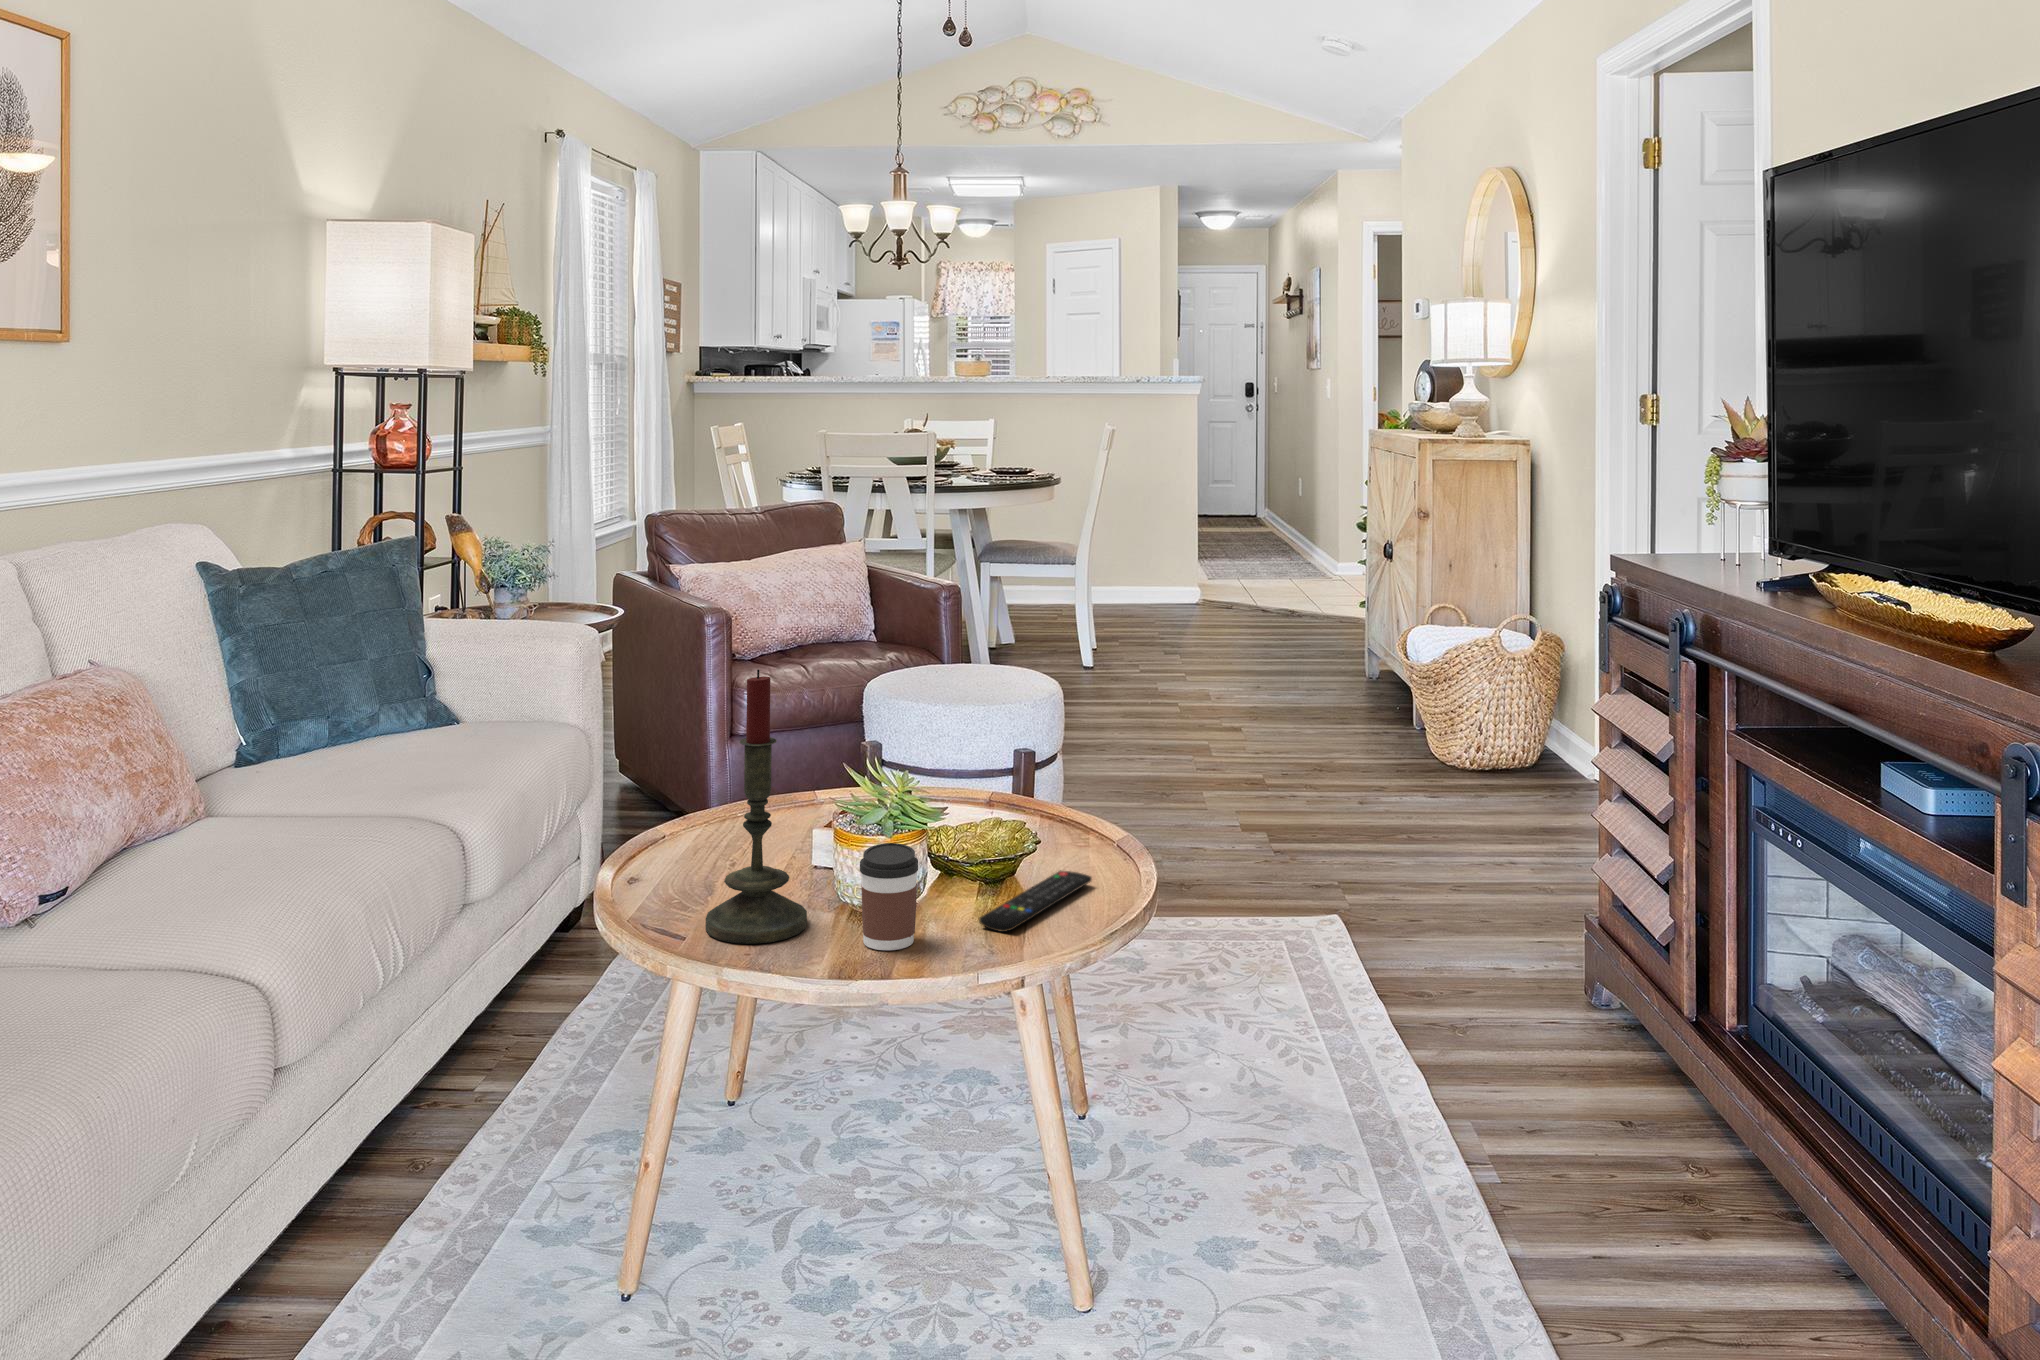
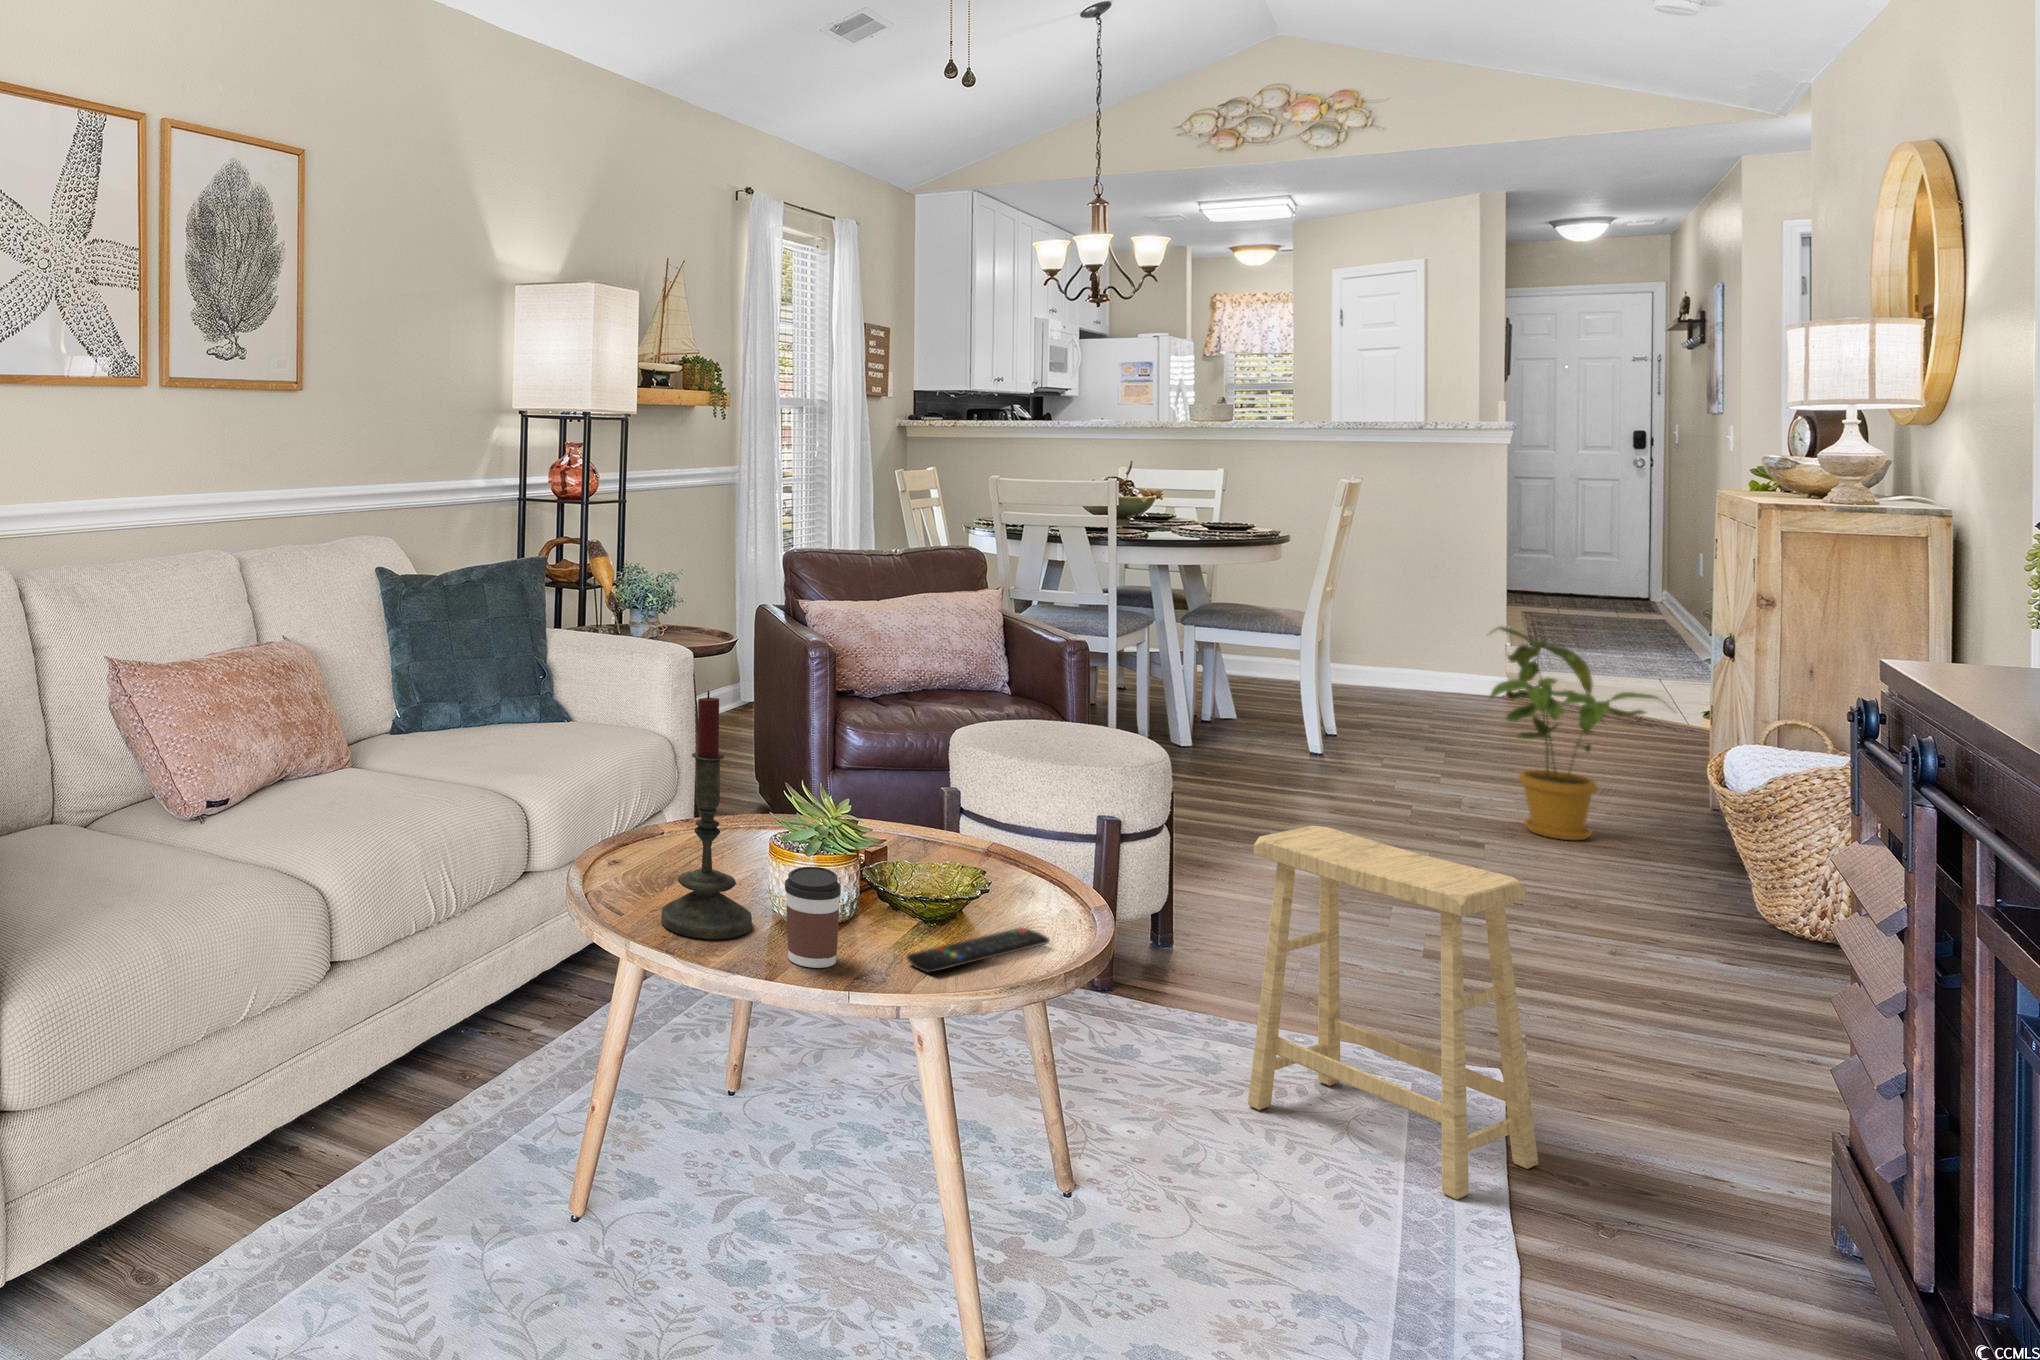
house plant: none [1250,545,1387,723] -> present [1490,626,1659,840]
footstool: none [1191,735,1415,1043] -> present [1248,826,1538,1200]

